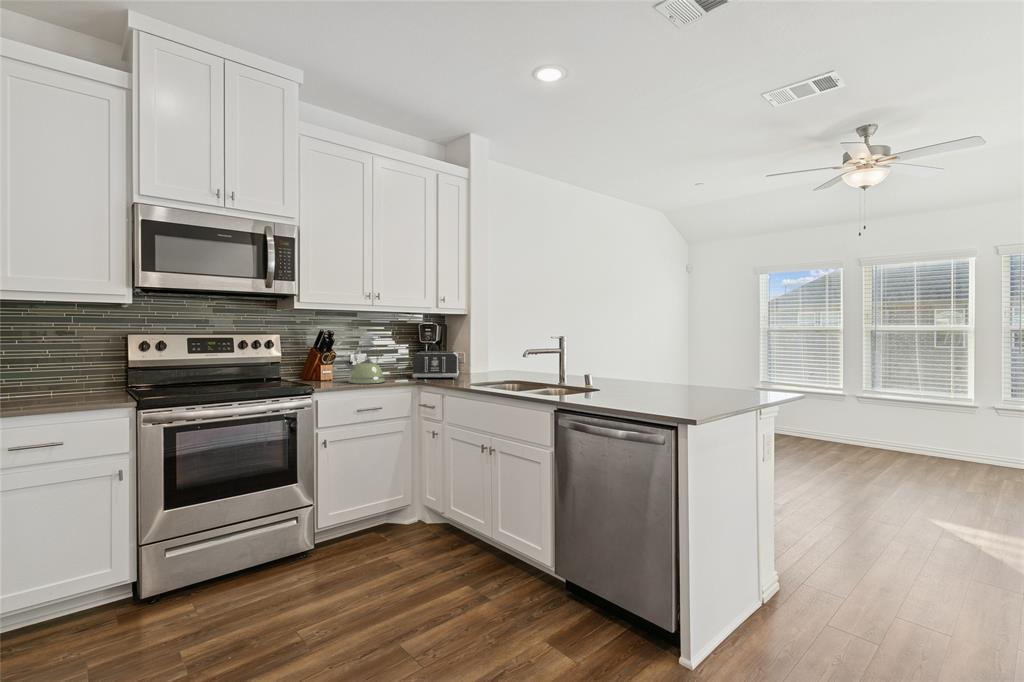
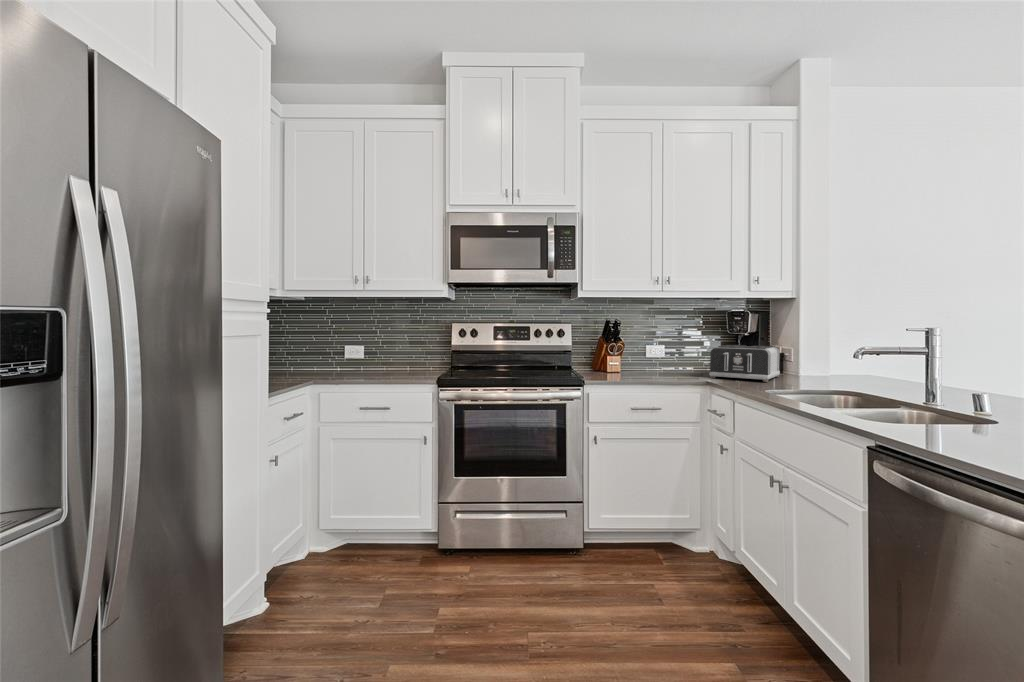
kettle: present [345,343,385,384] -> none [627,333,670,380]

